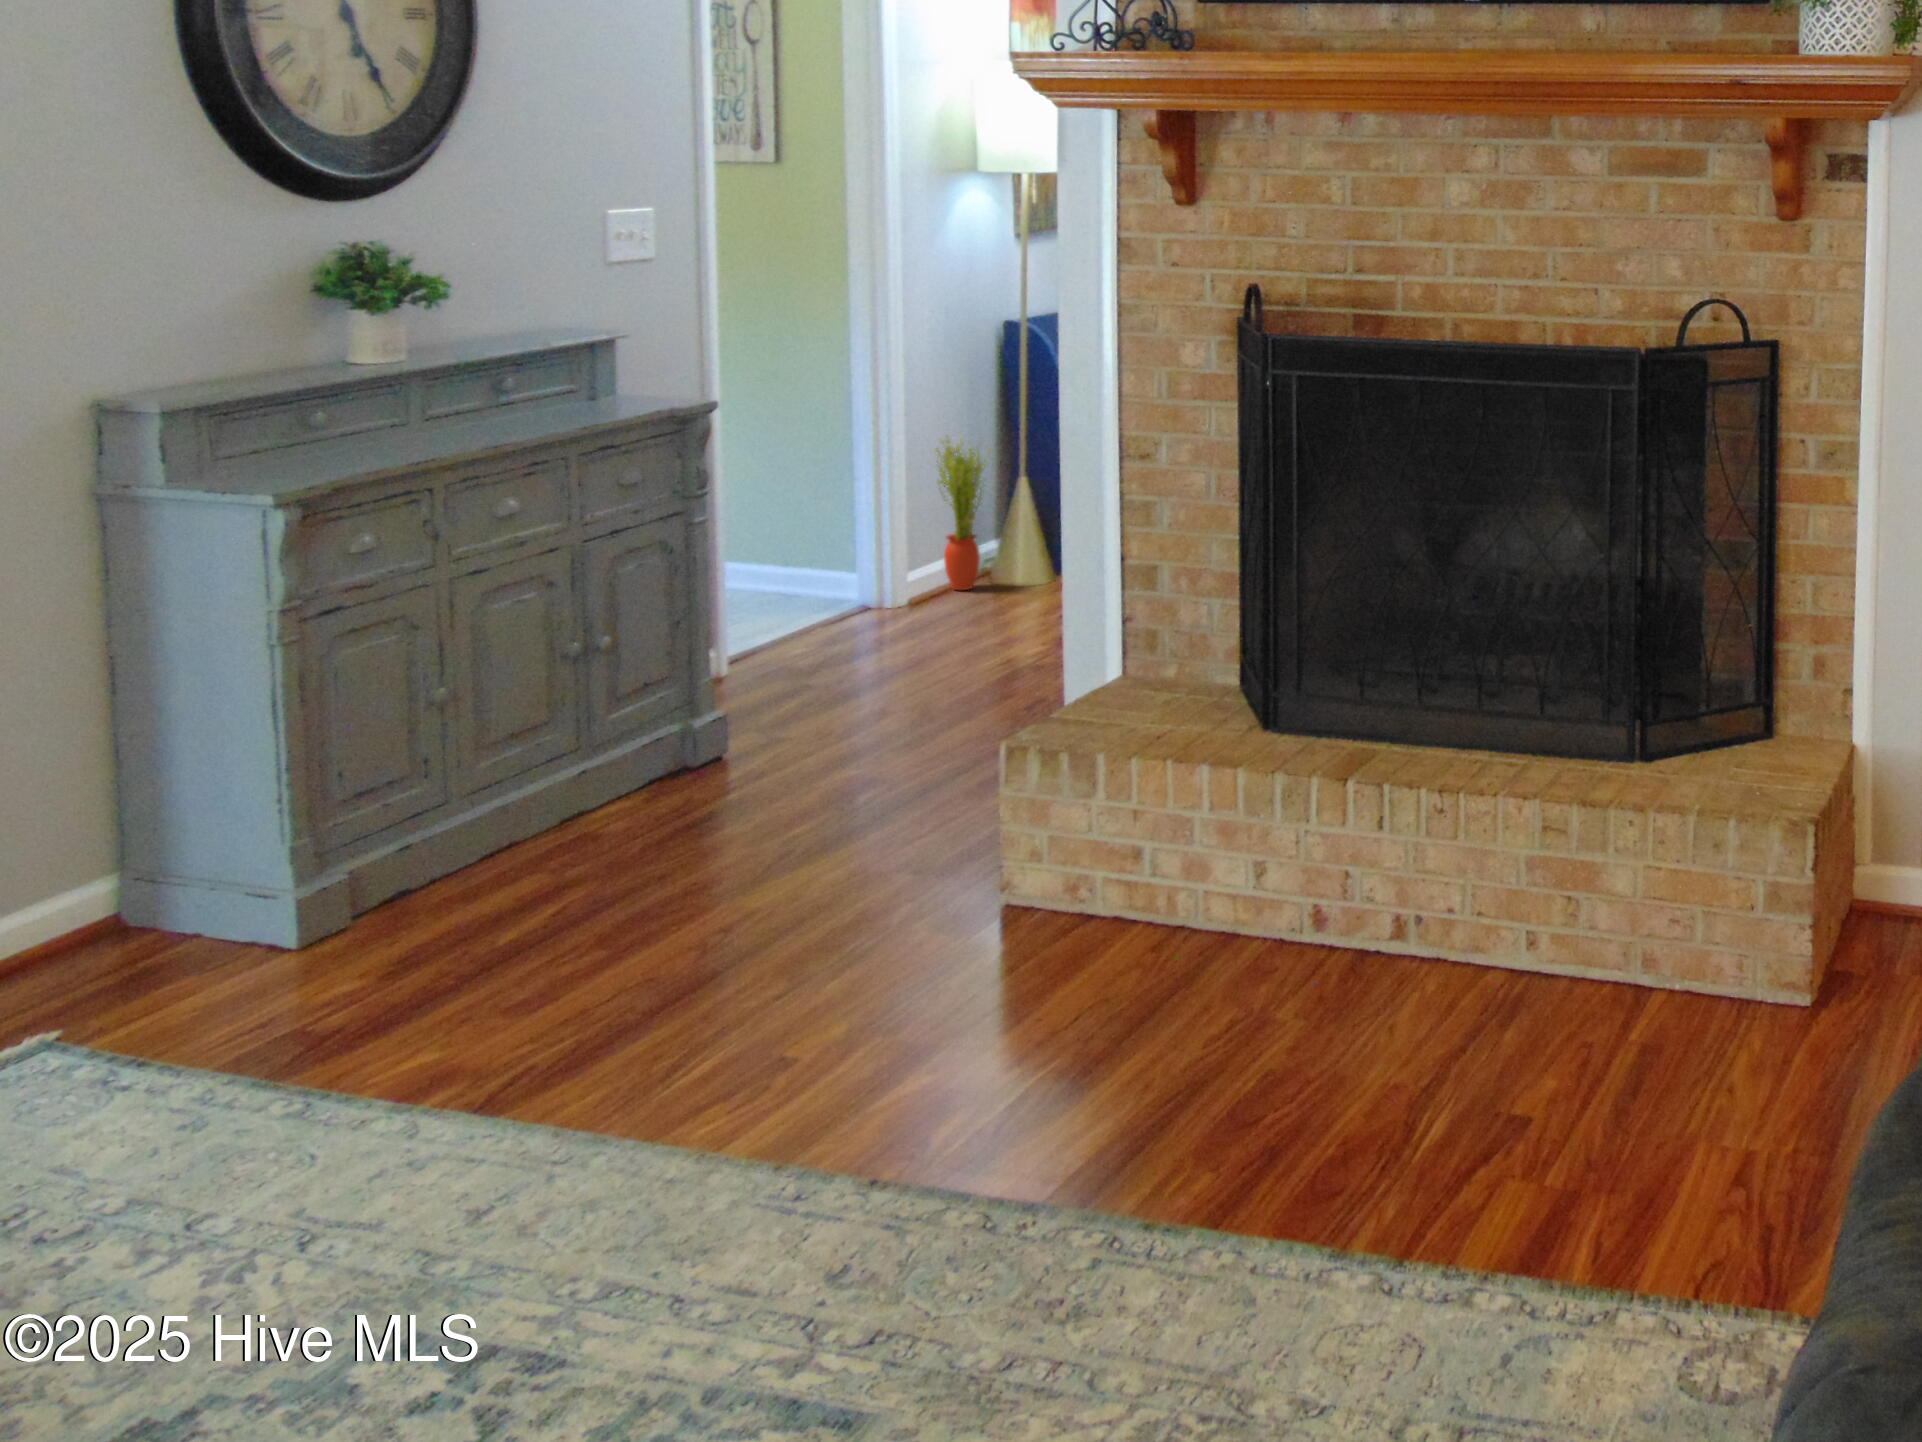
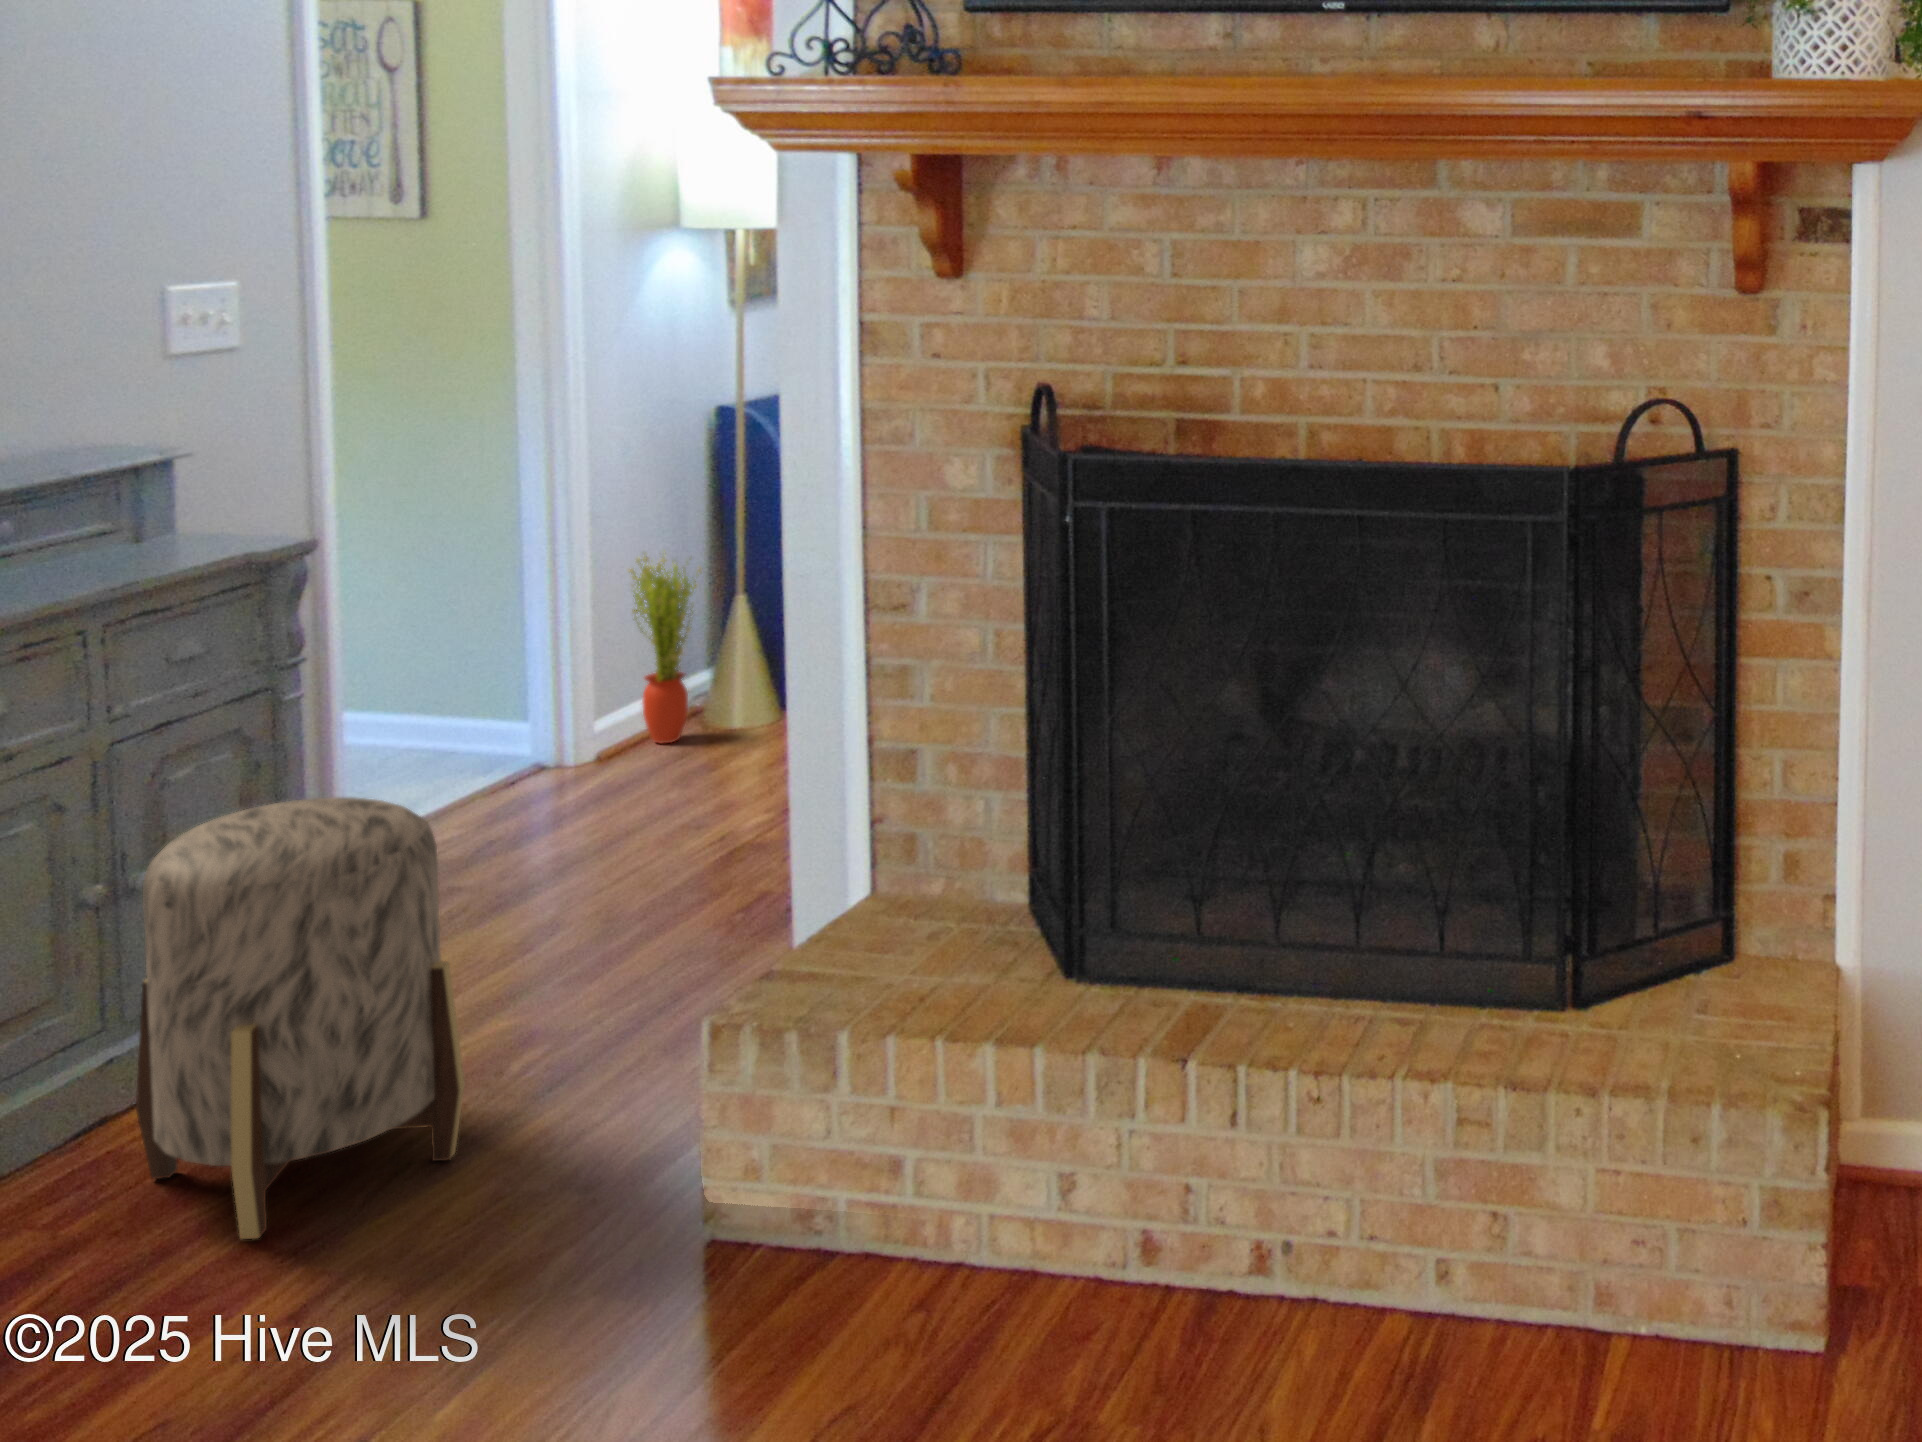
ottoman: none [607,582,831,884] -> present [136,797,465,1239]

